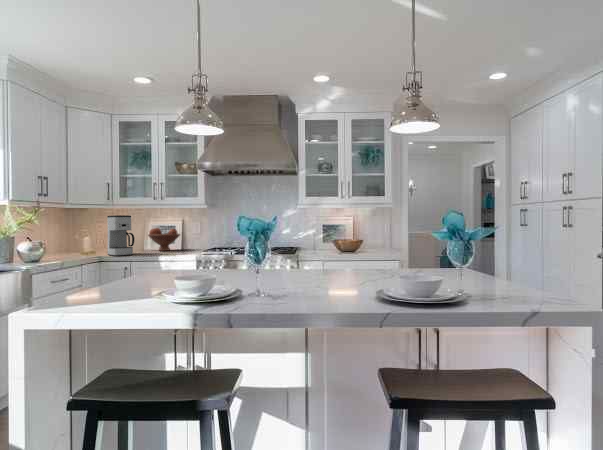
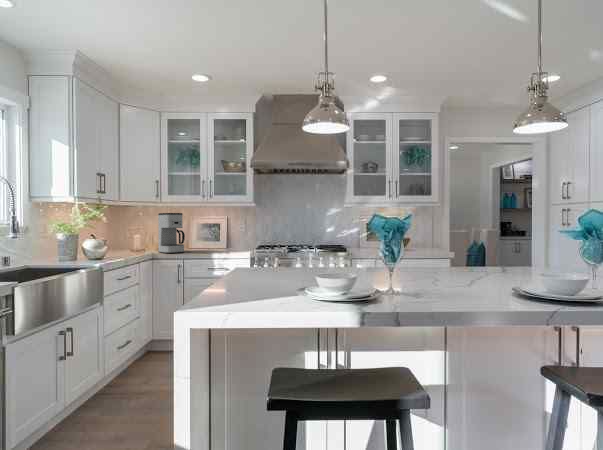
fruit bowl: present [148,228,180,251] -> none [195,226,226,248]

